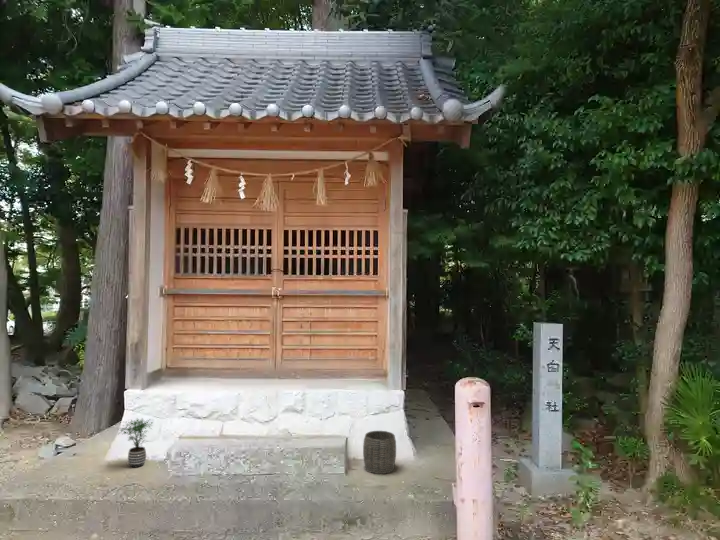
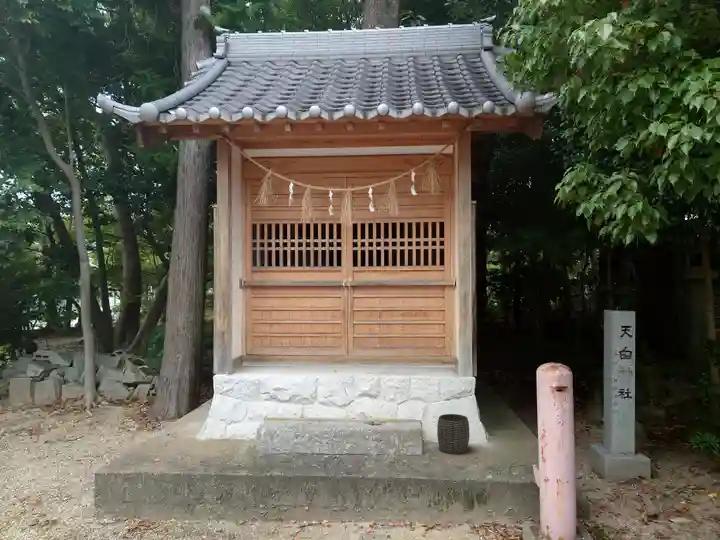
potted plant: present [121,420,152,467] -> none [208,400,240,446]

